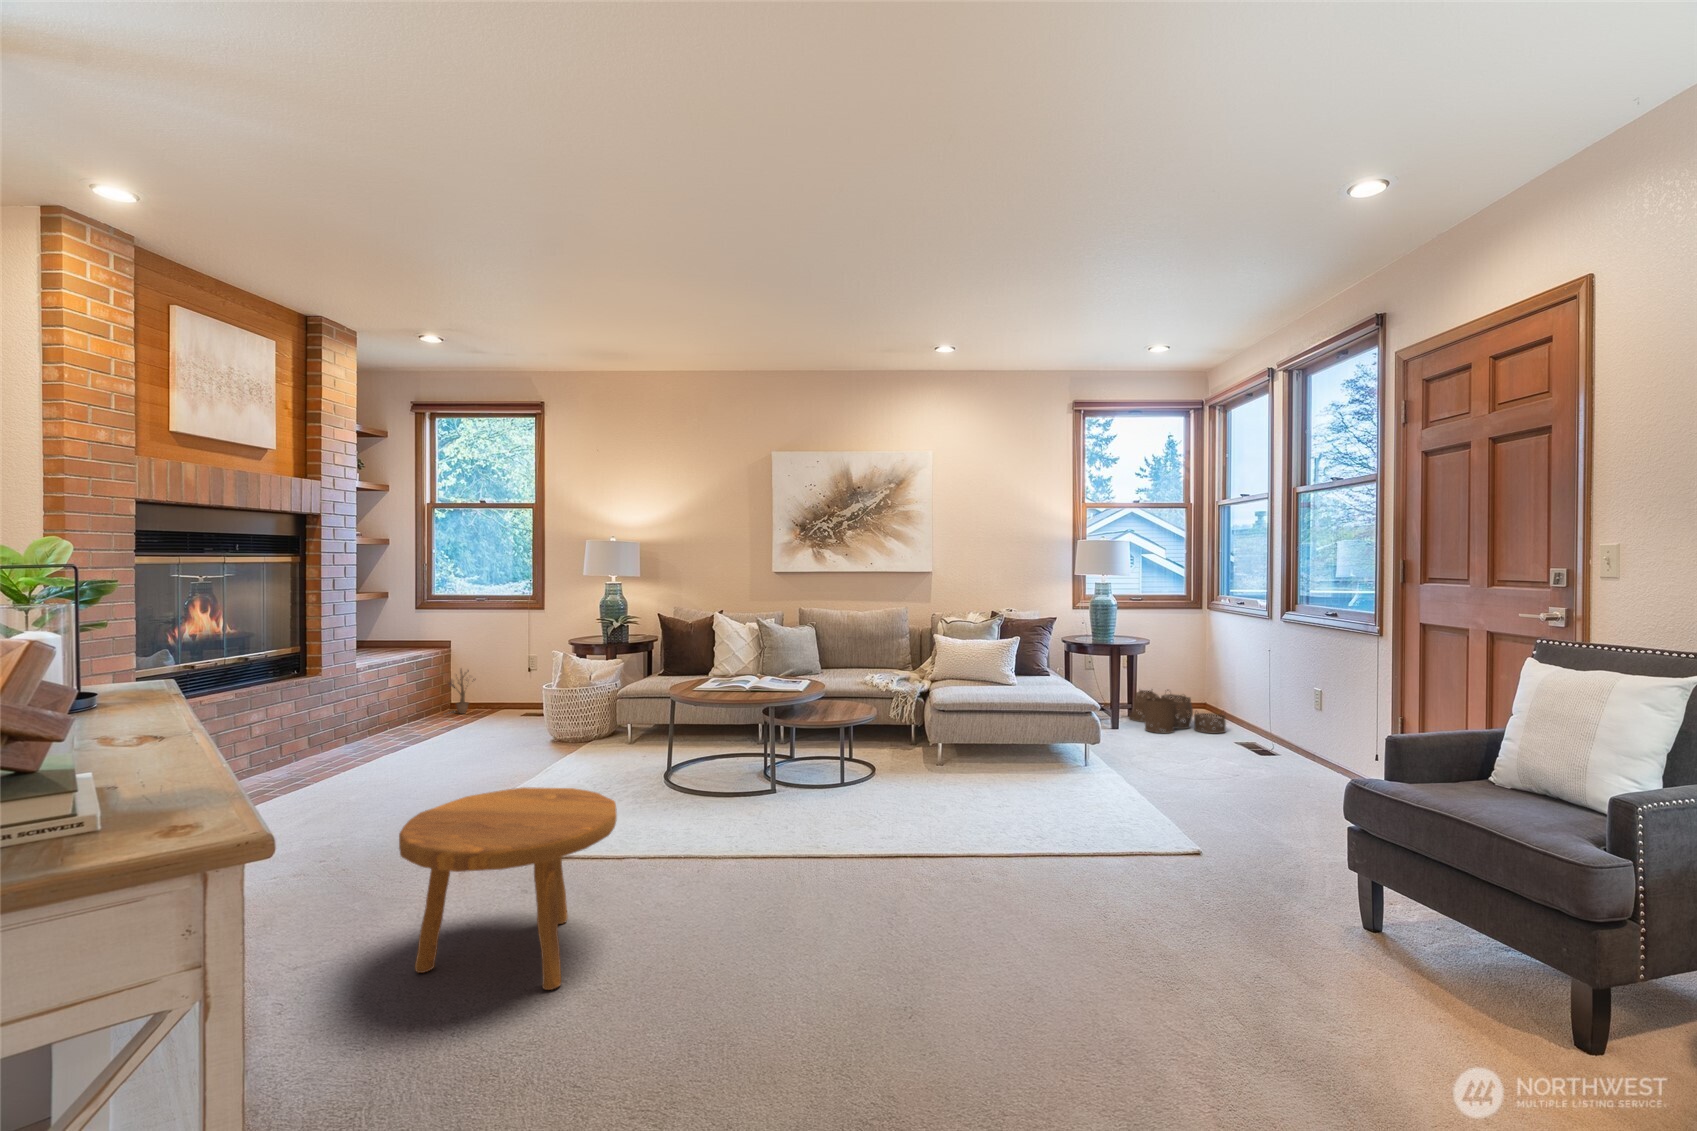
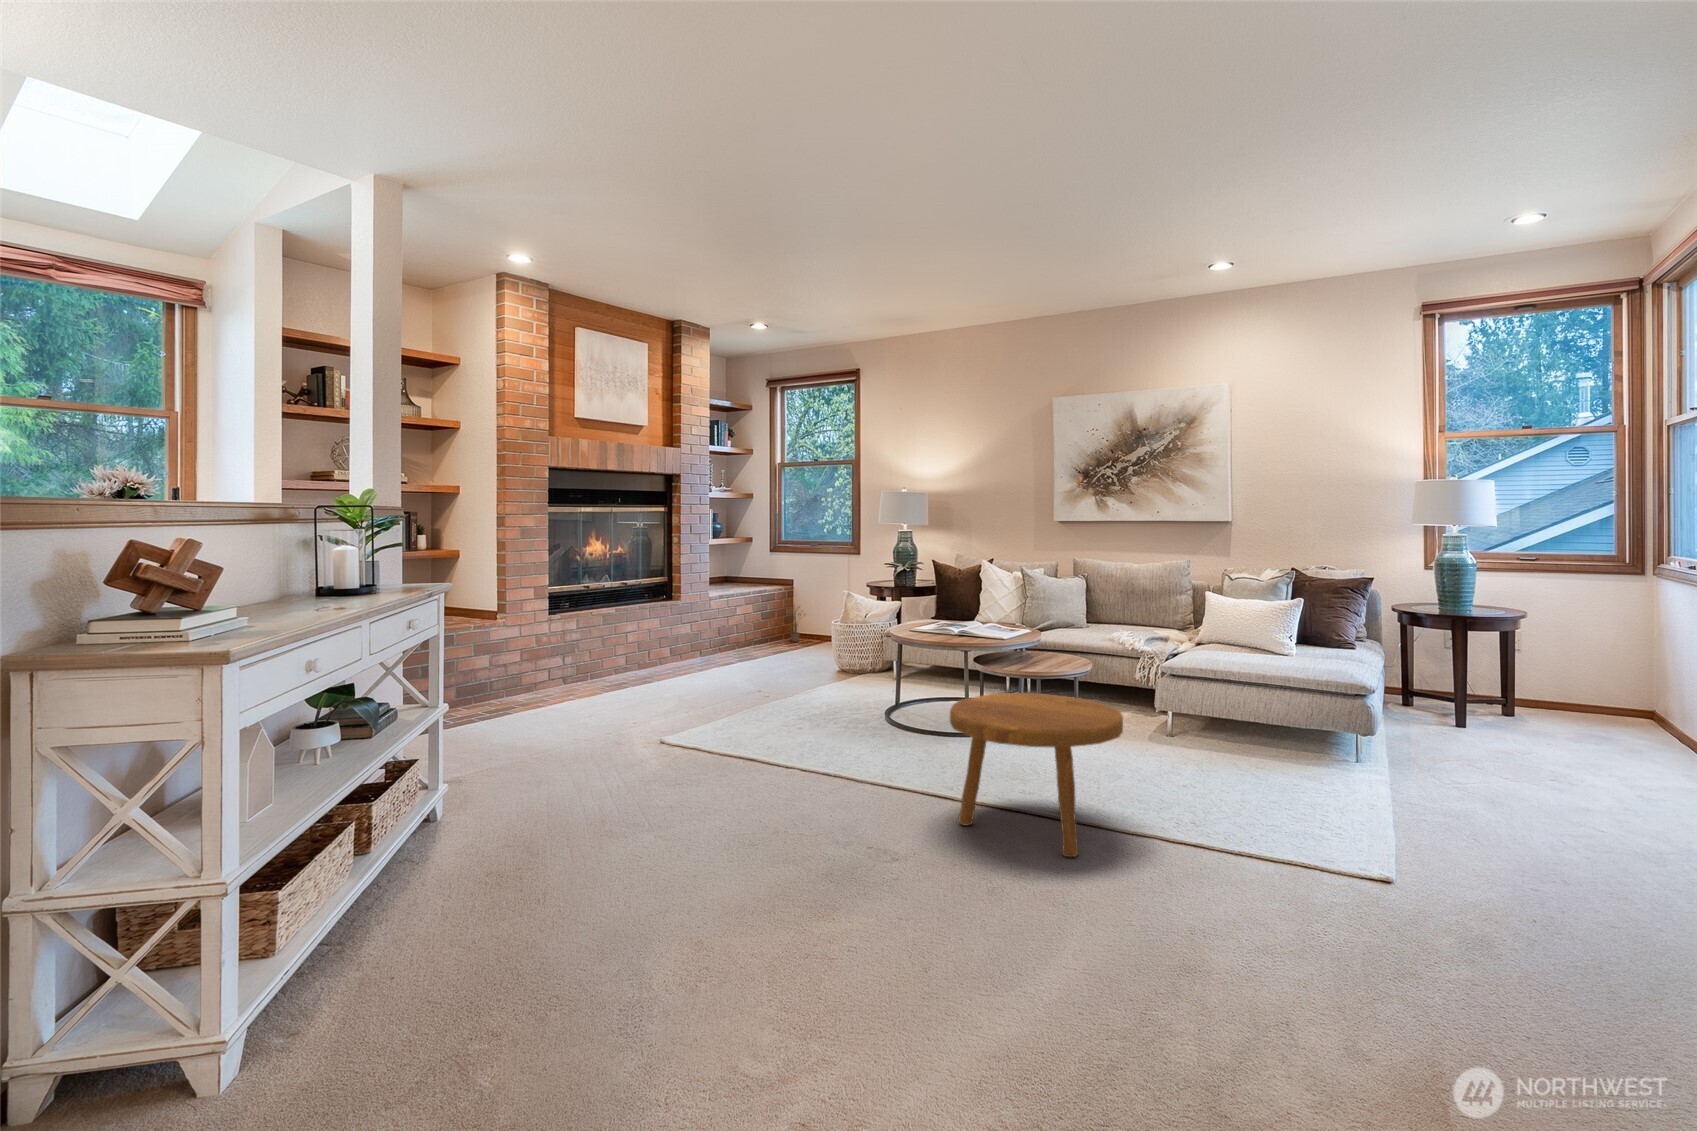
woven basket: present [1128,690,1226,733] -> none [1501,670,1647,738]
footstool: present [399,787,617,990] -> present [950,693,1123,857]

